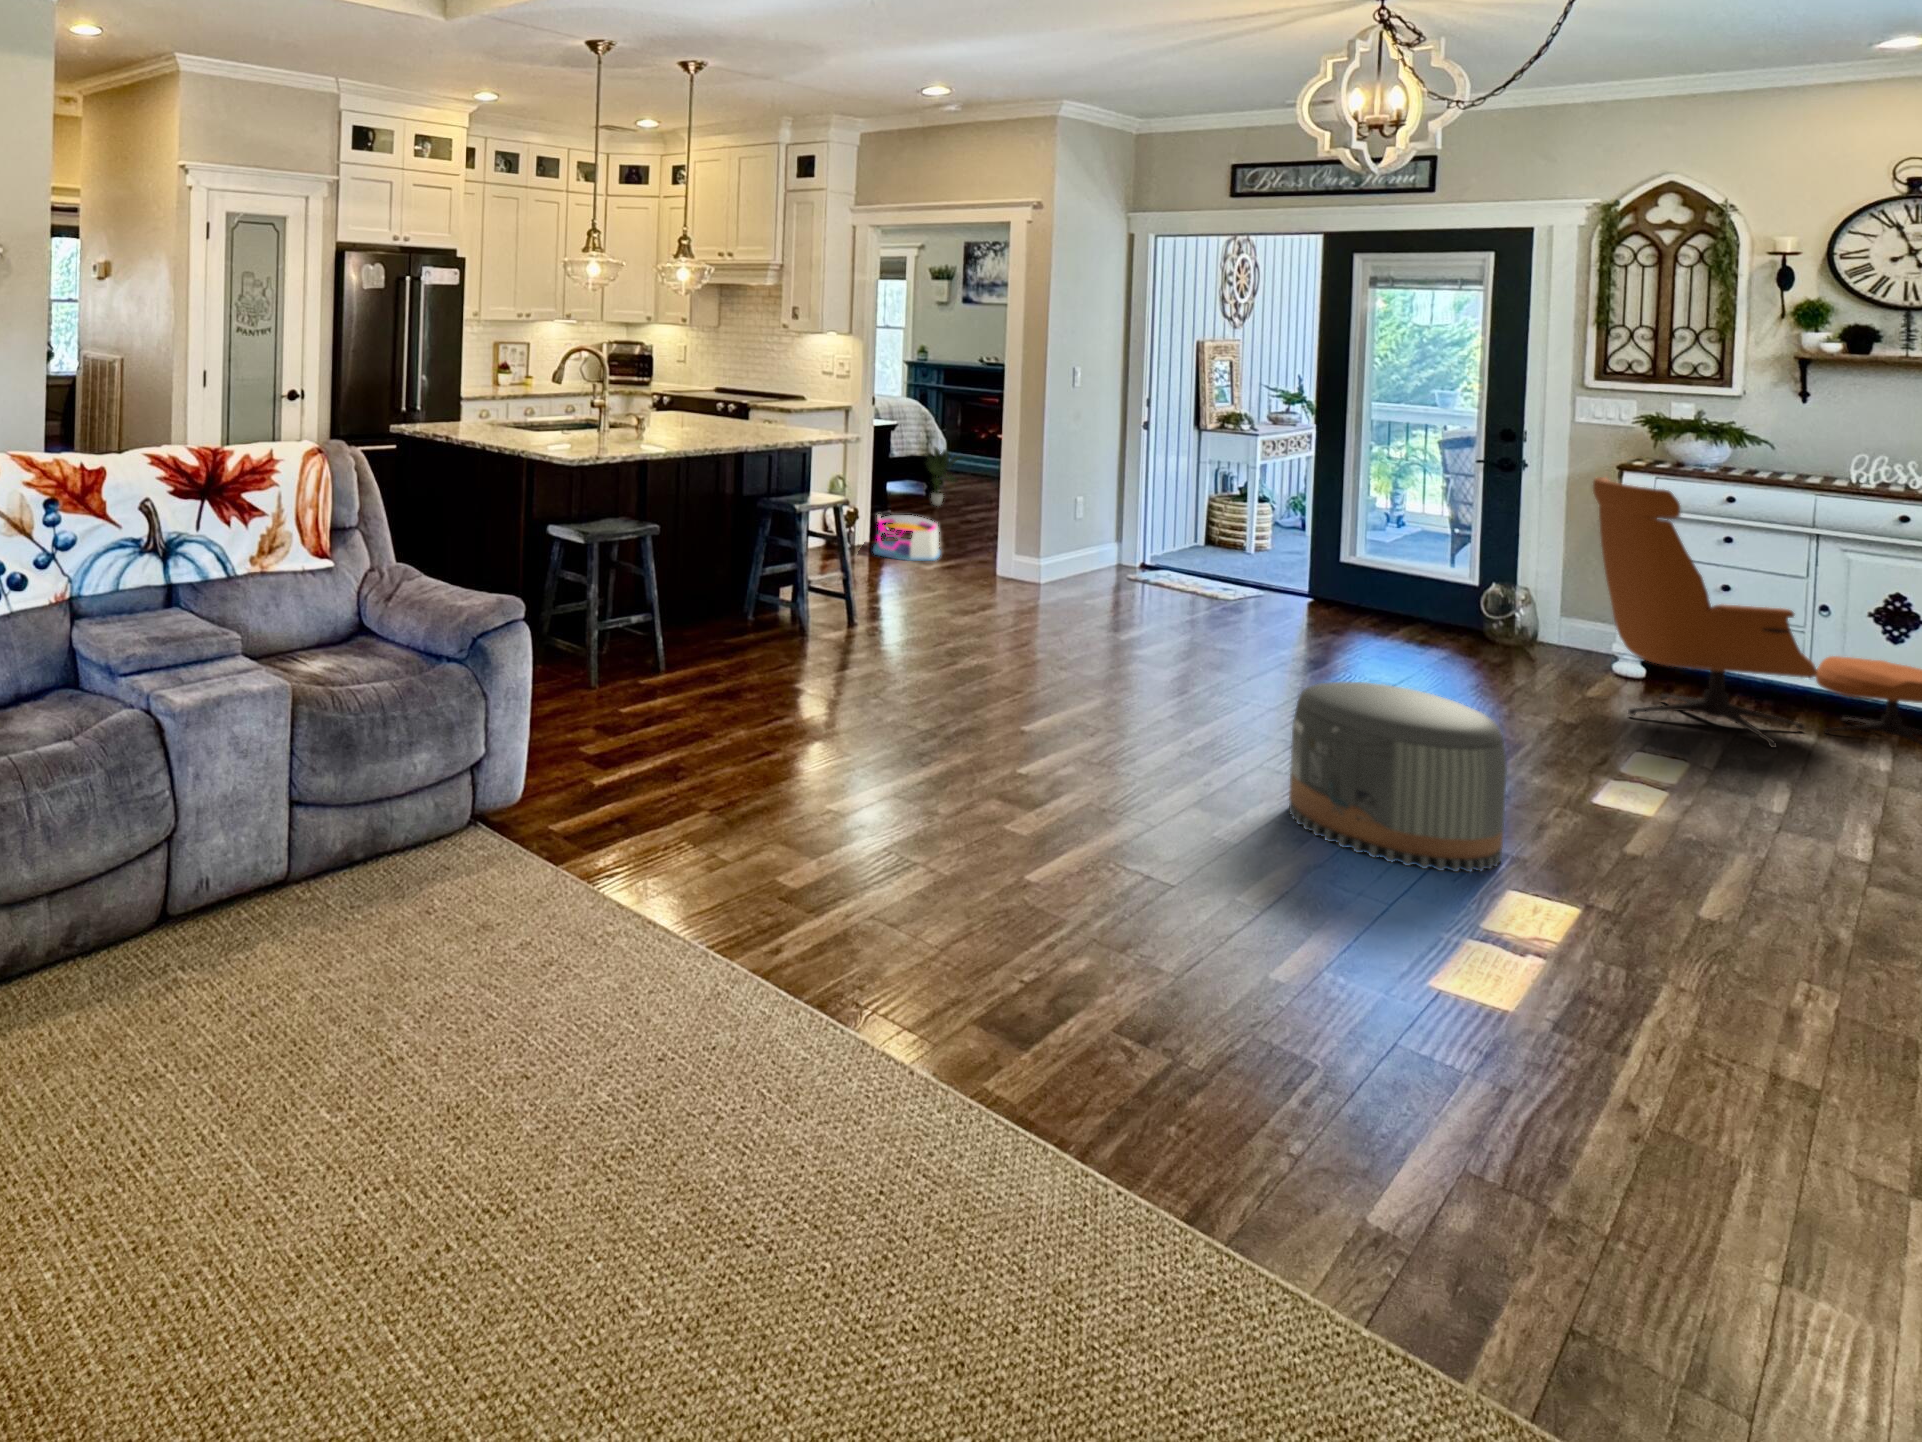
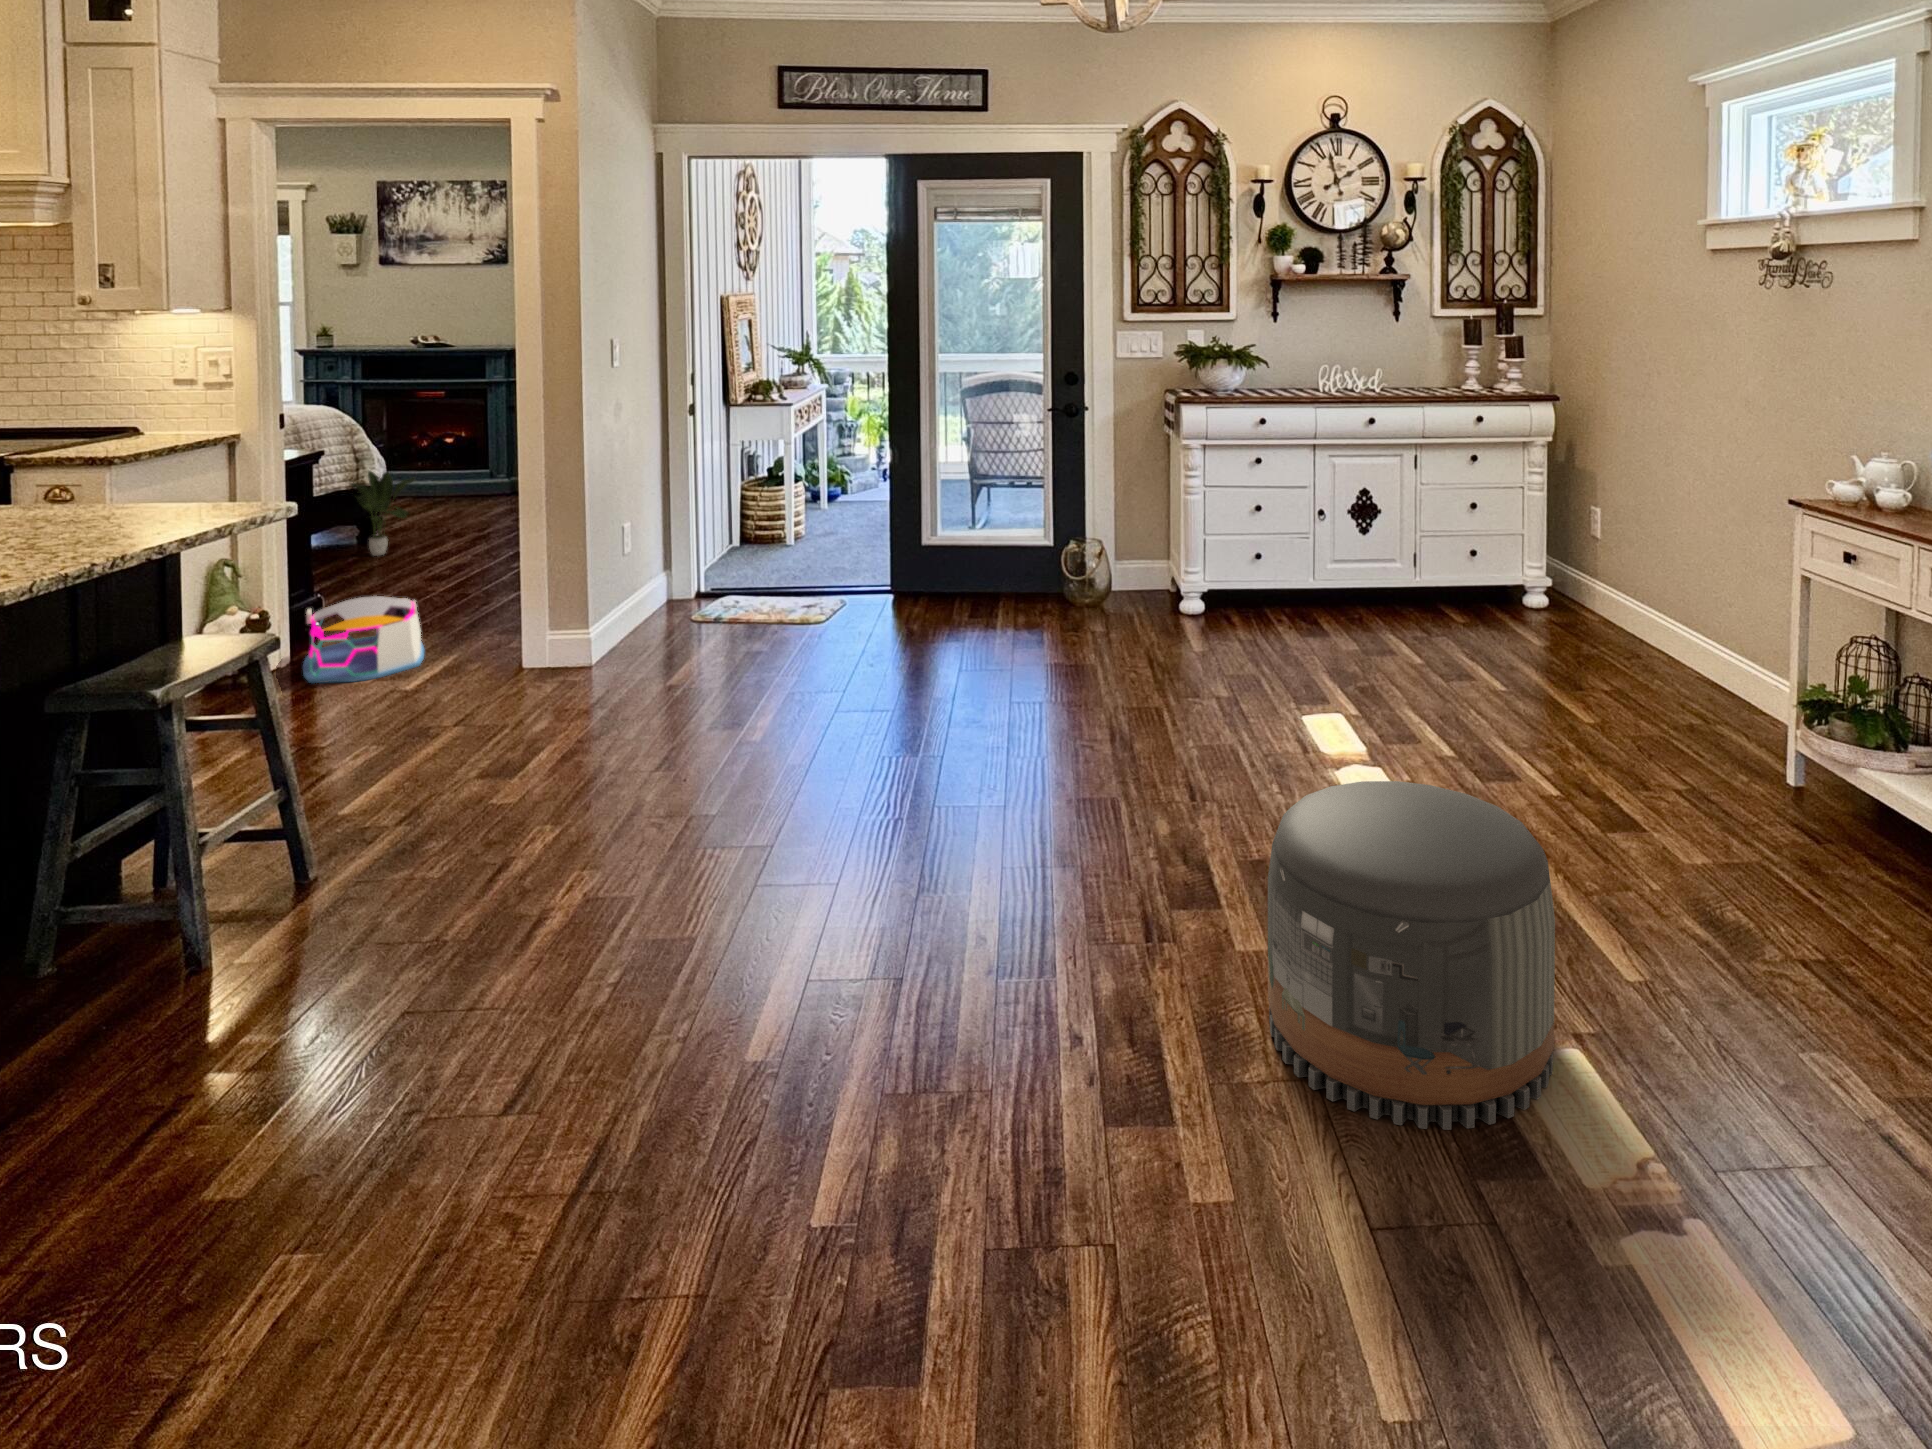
lounge chair: present [1593,477,1922,747] -> none [1220,411,1443,661]

